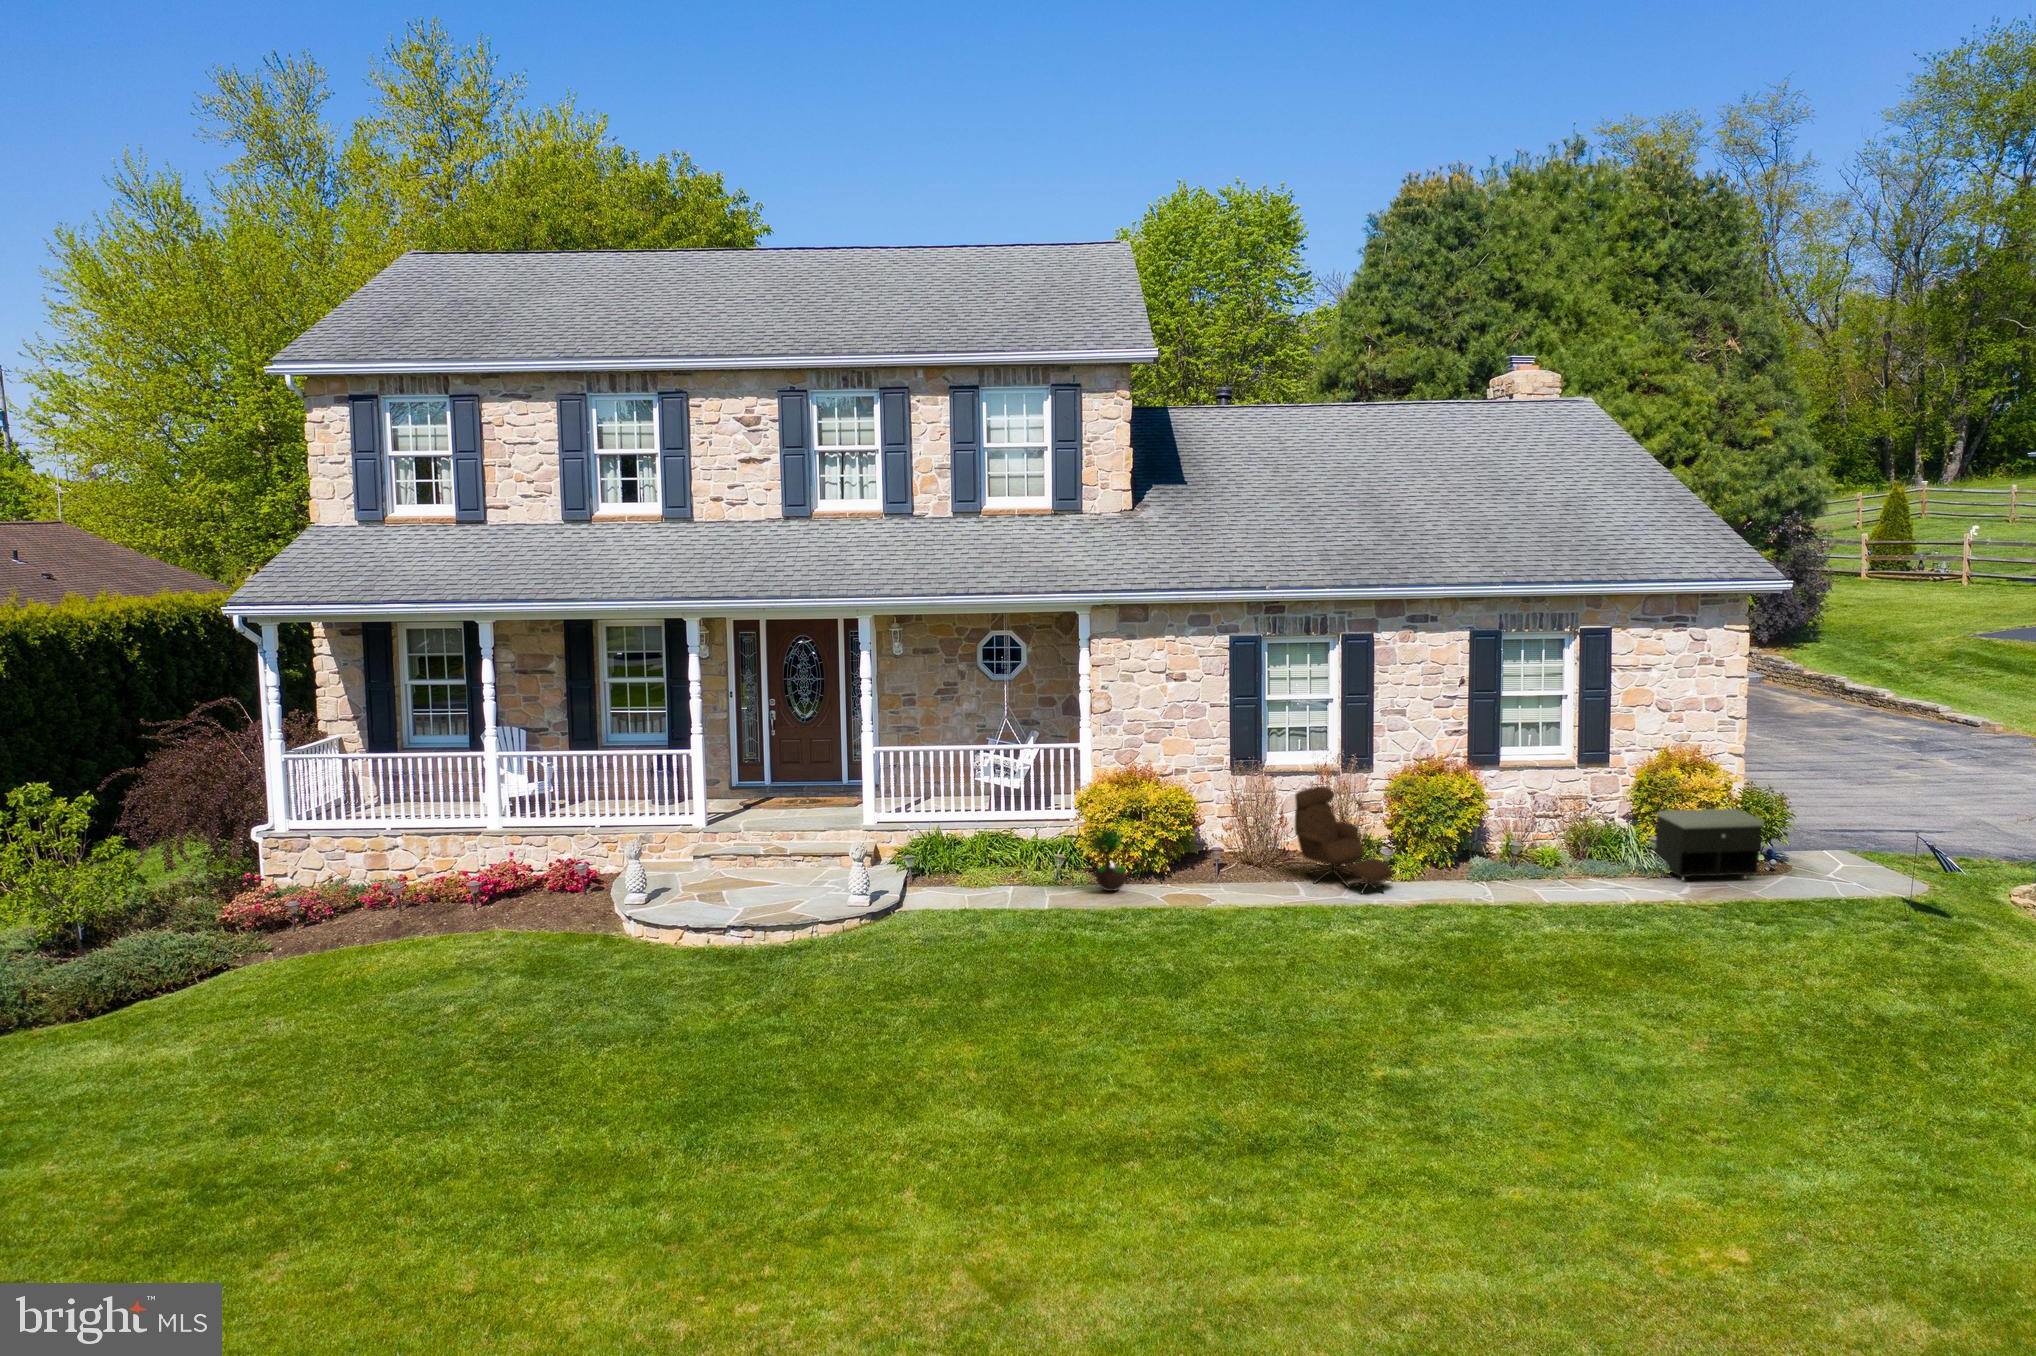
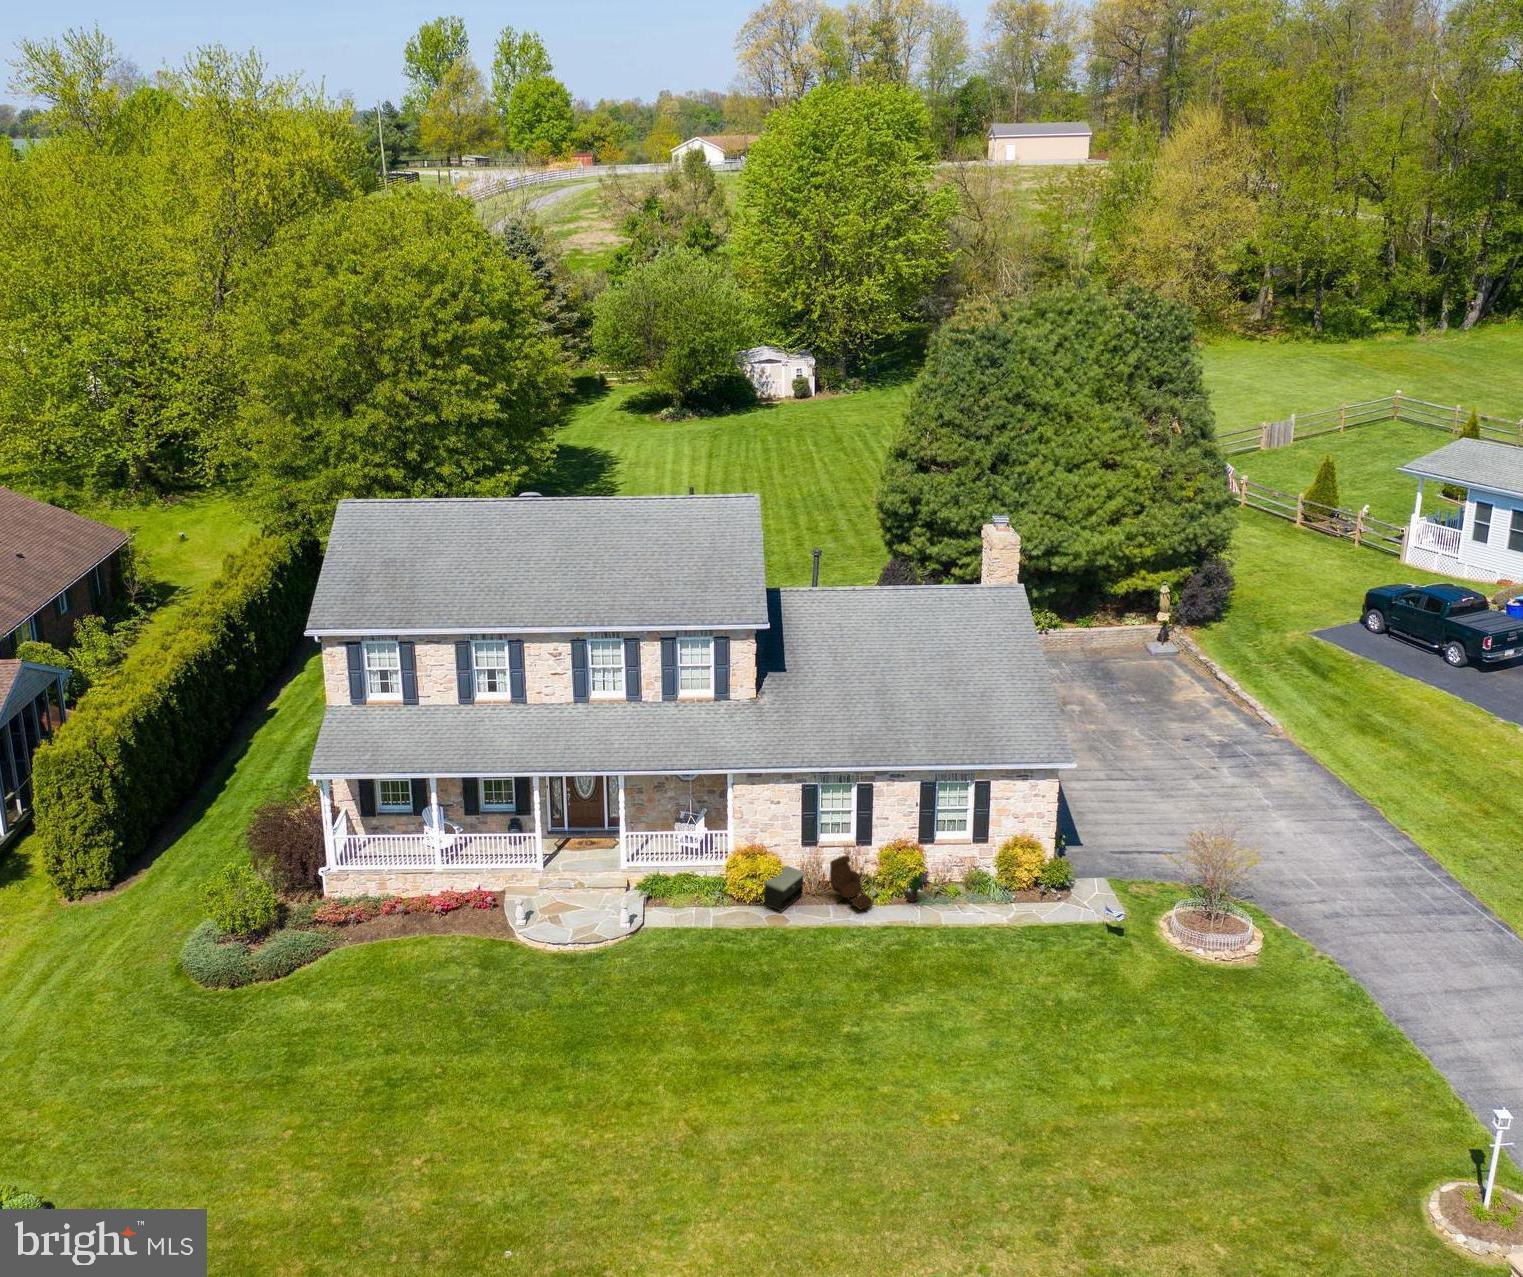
storage bench: present [1655,809,1764,881] -> present [764,866,804,912]
potted tree: present [1087,828,1127,891] -> present [904,876,922,902]

